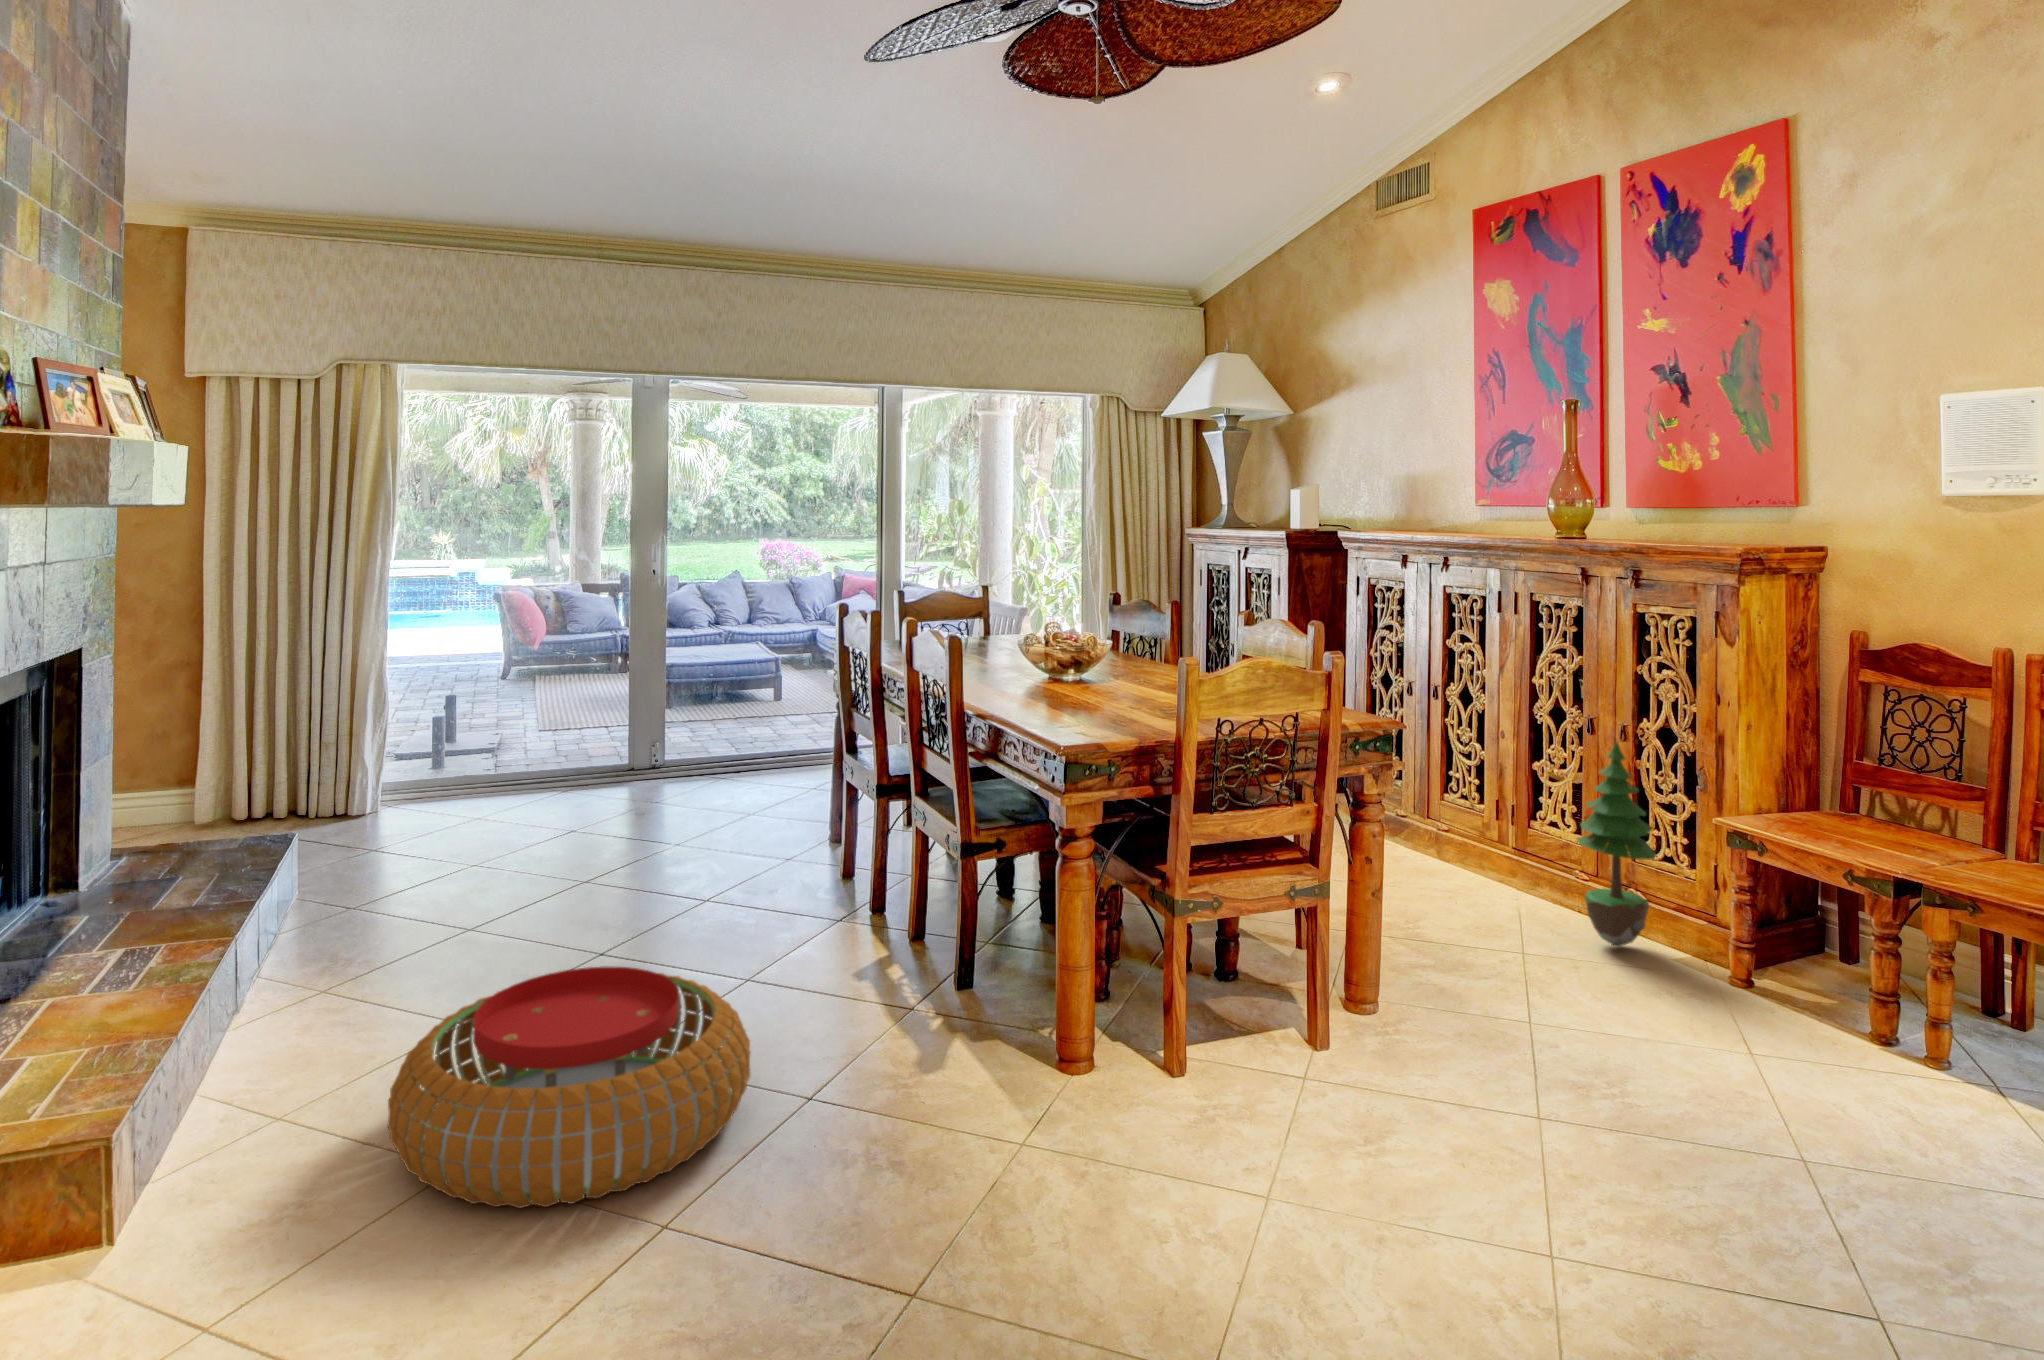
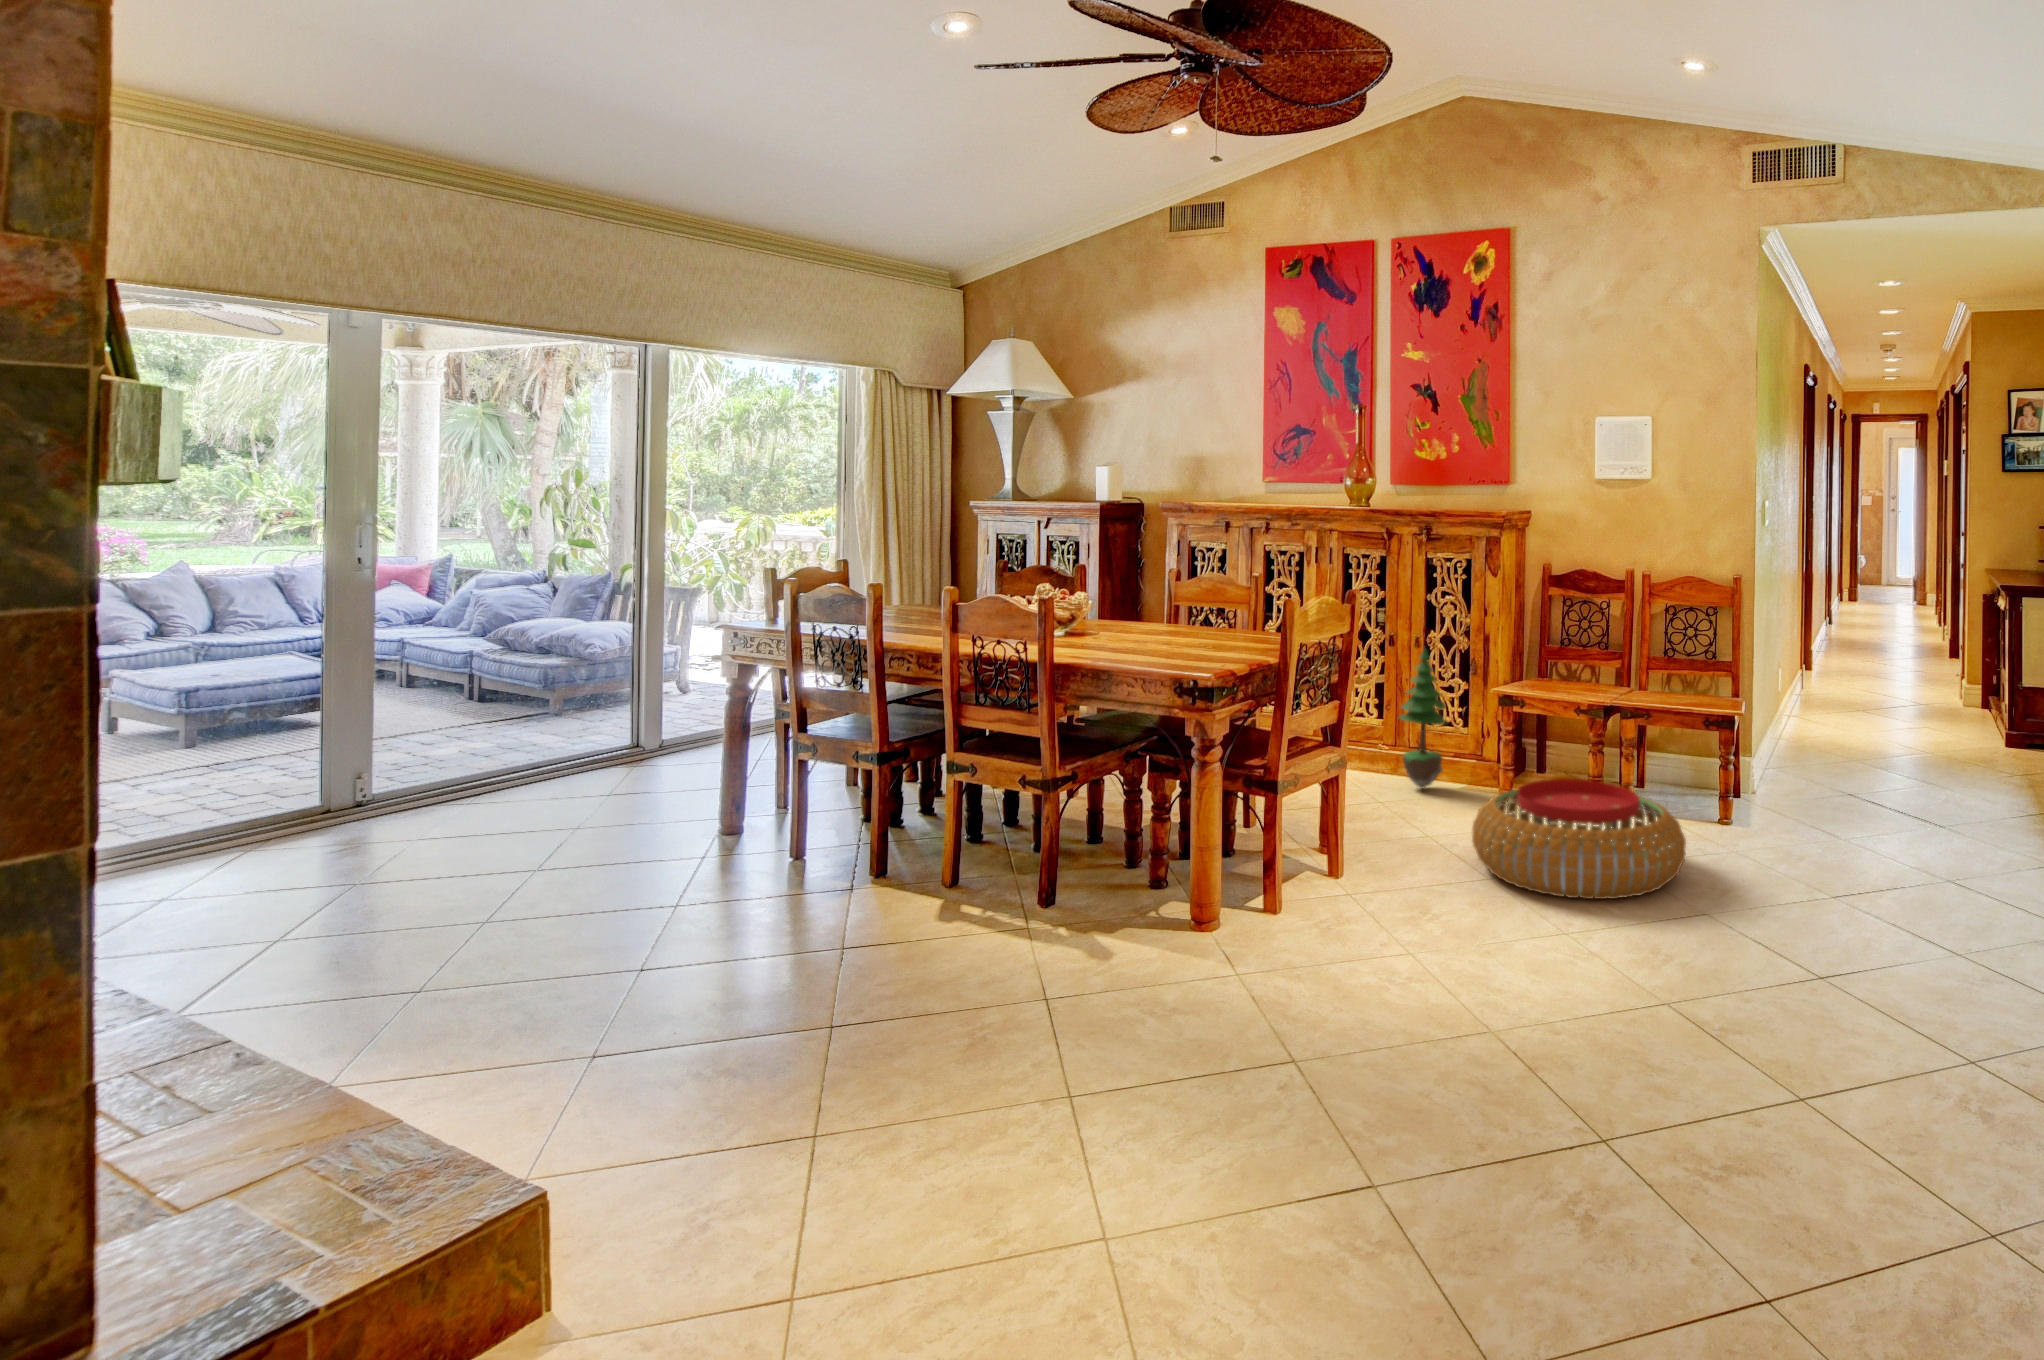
pouf: present [388,966,751,1208] -> present [1472,779,1686,899]

